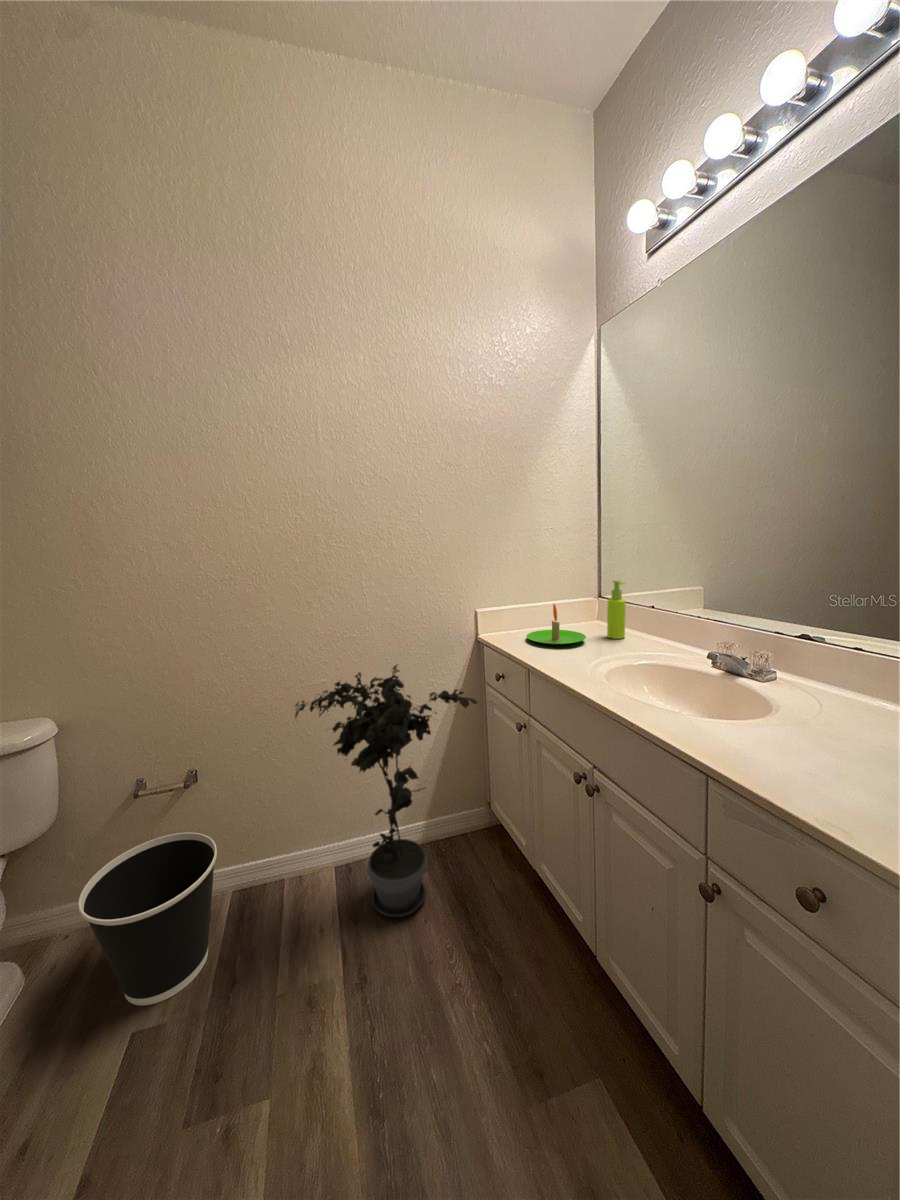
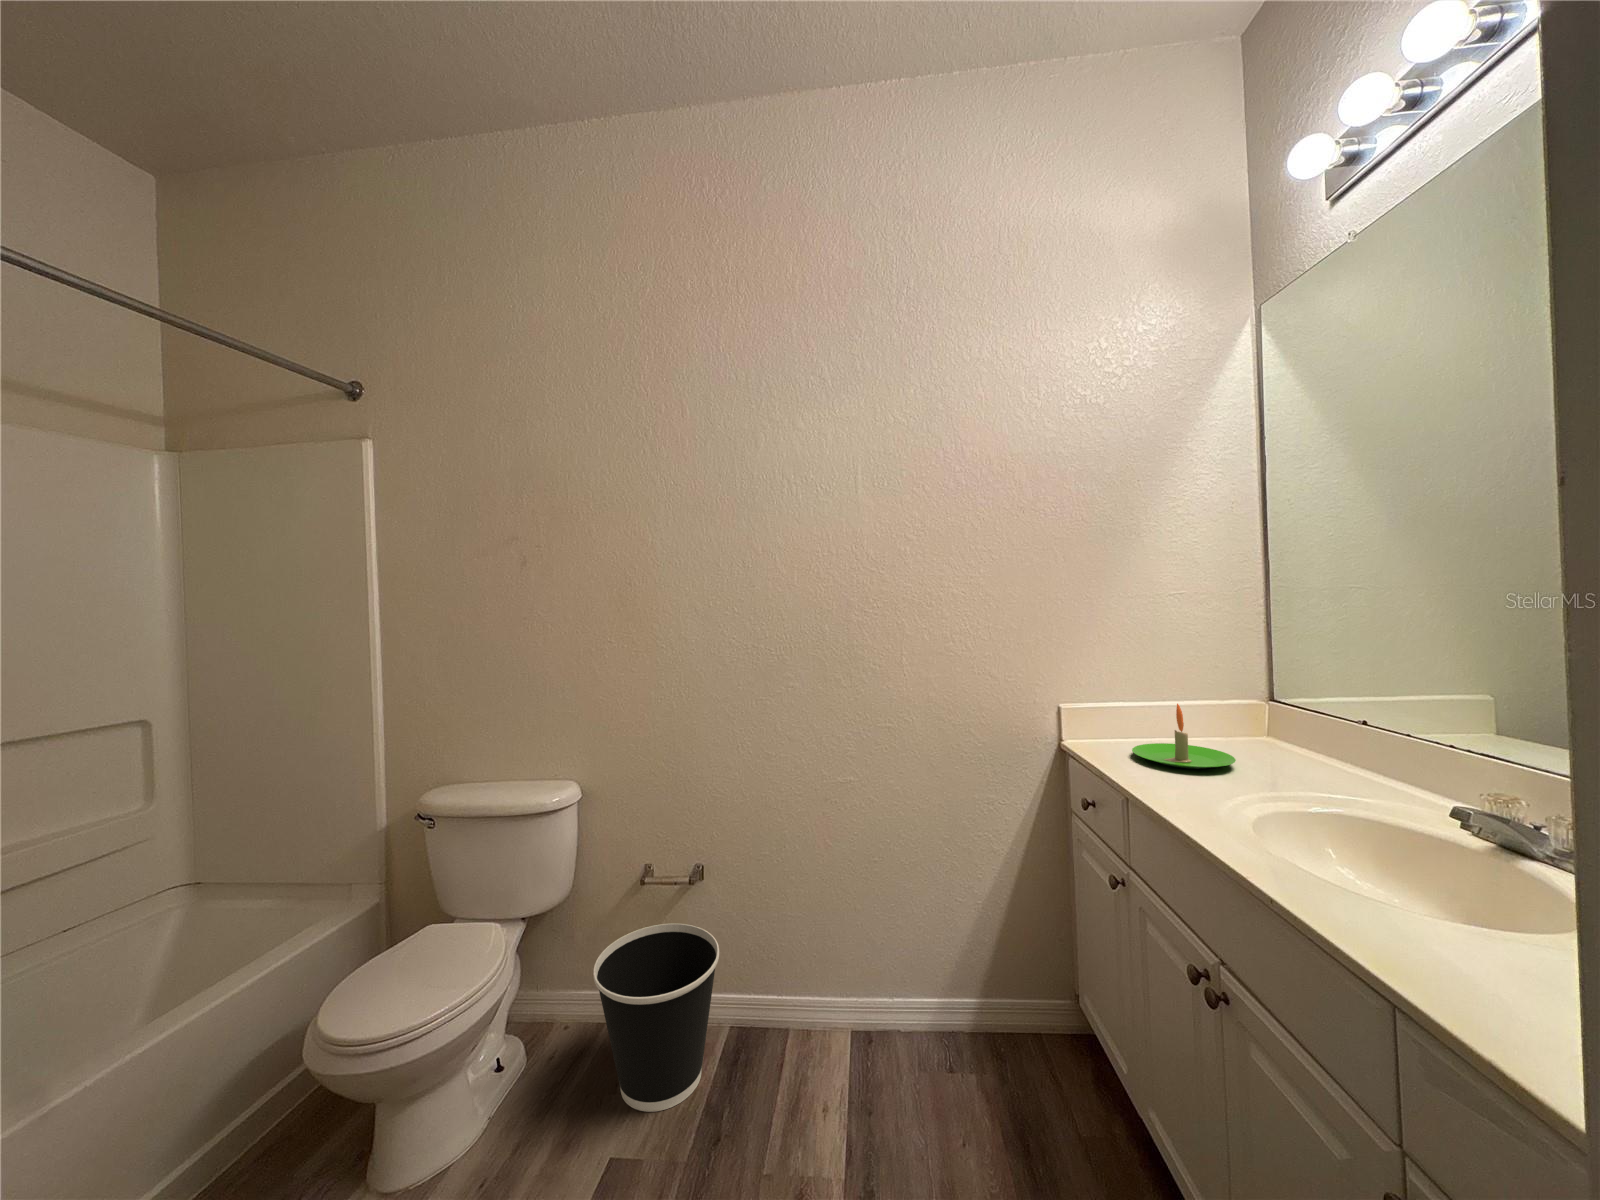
soap dispenser: present [607,581,626,639] -> none [1279,676,1316,771]
potted plant: present [295,665,477,917] -> none [809,764,1046,1120]

